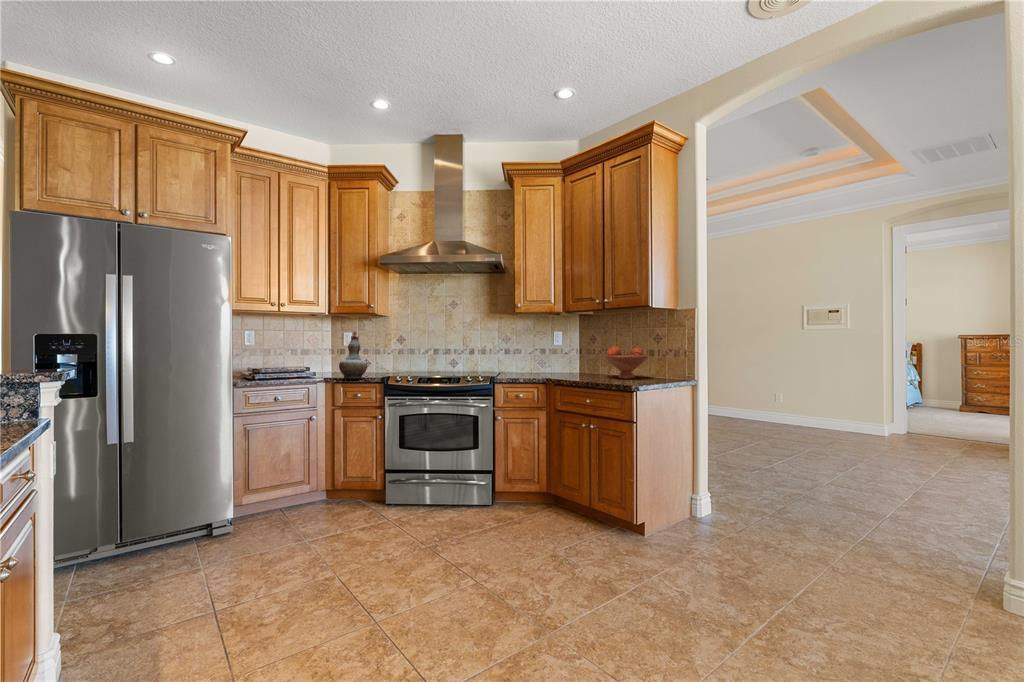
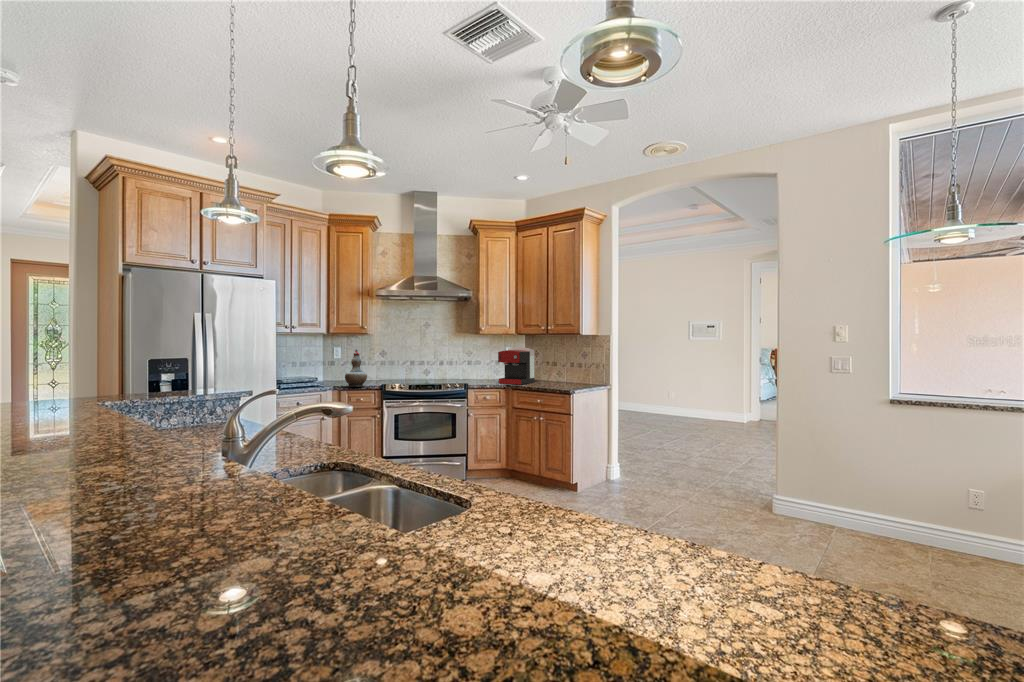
coffee maker: none [537,329,587,378] -> present [498,347,535,385]
fruit bowl: present [605,347,648,379] -> none [548,361,579,384]

